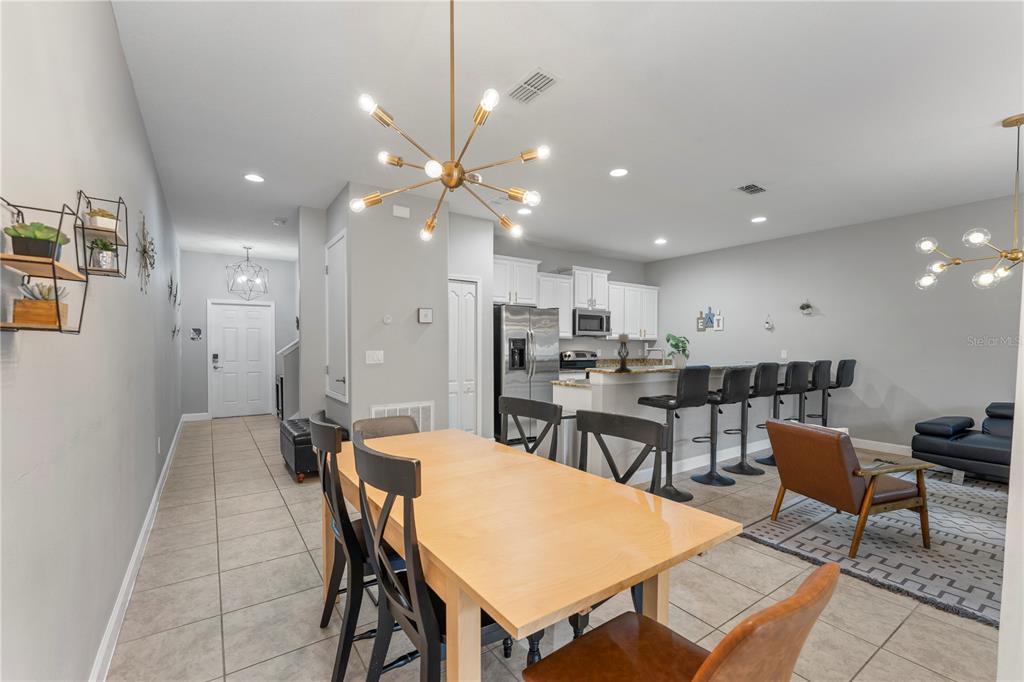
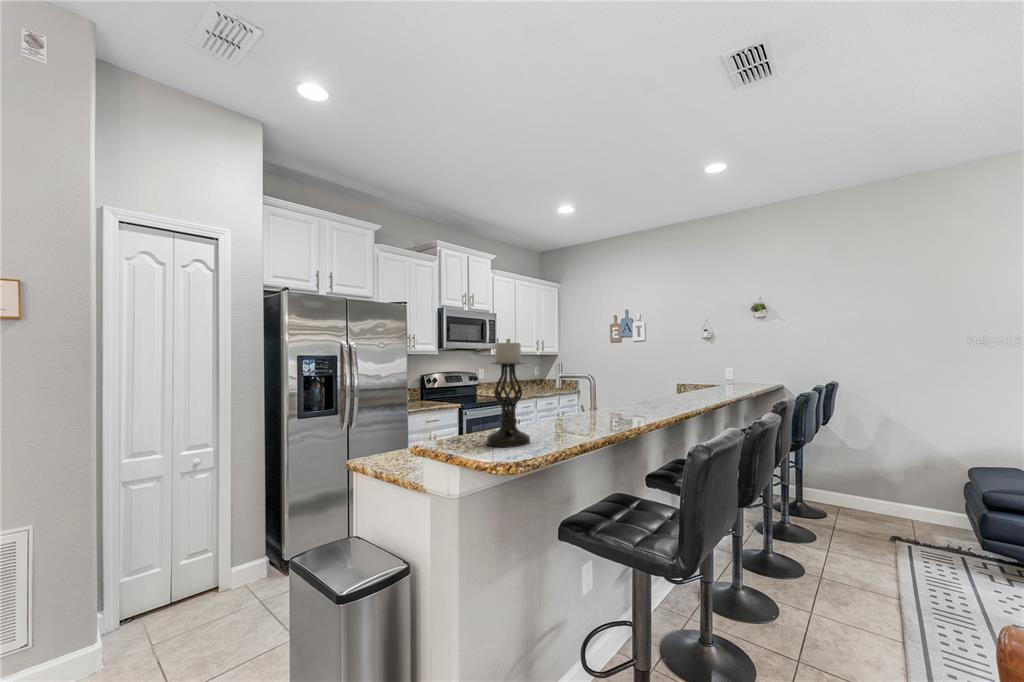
potted plant: present [666,334,689,369] -> none [596,342,646,417]

